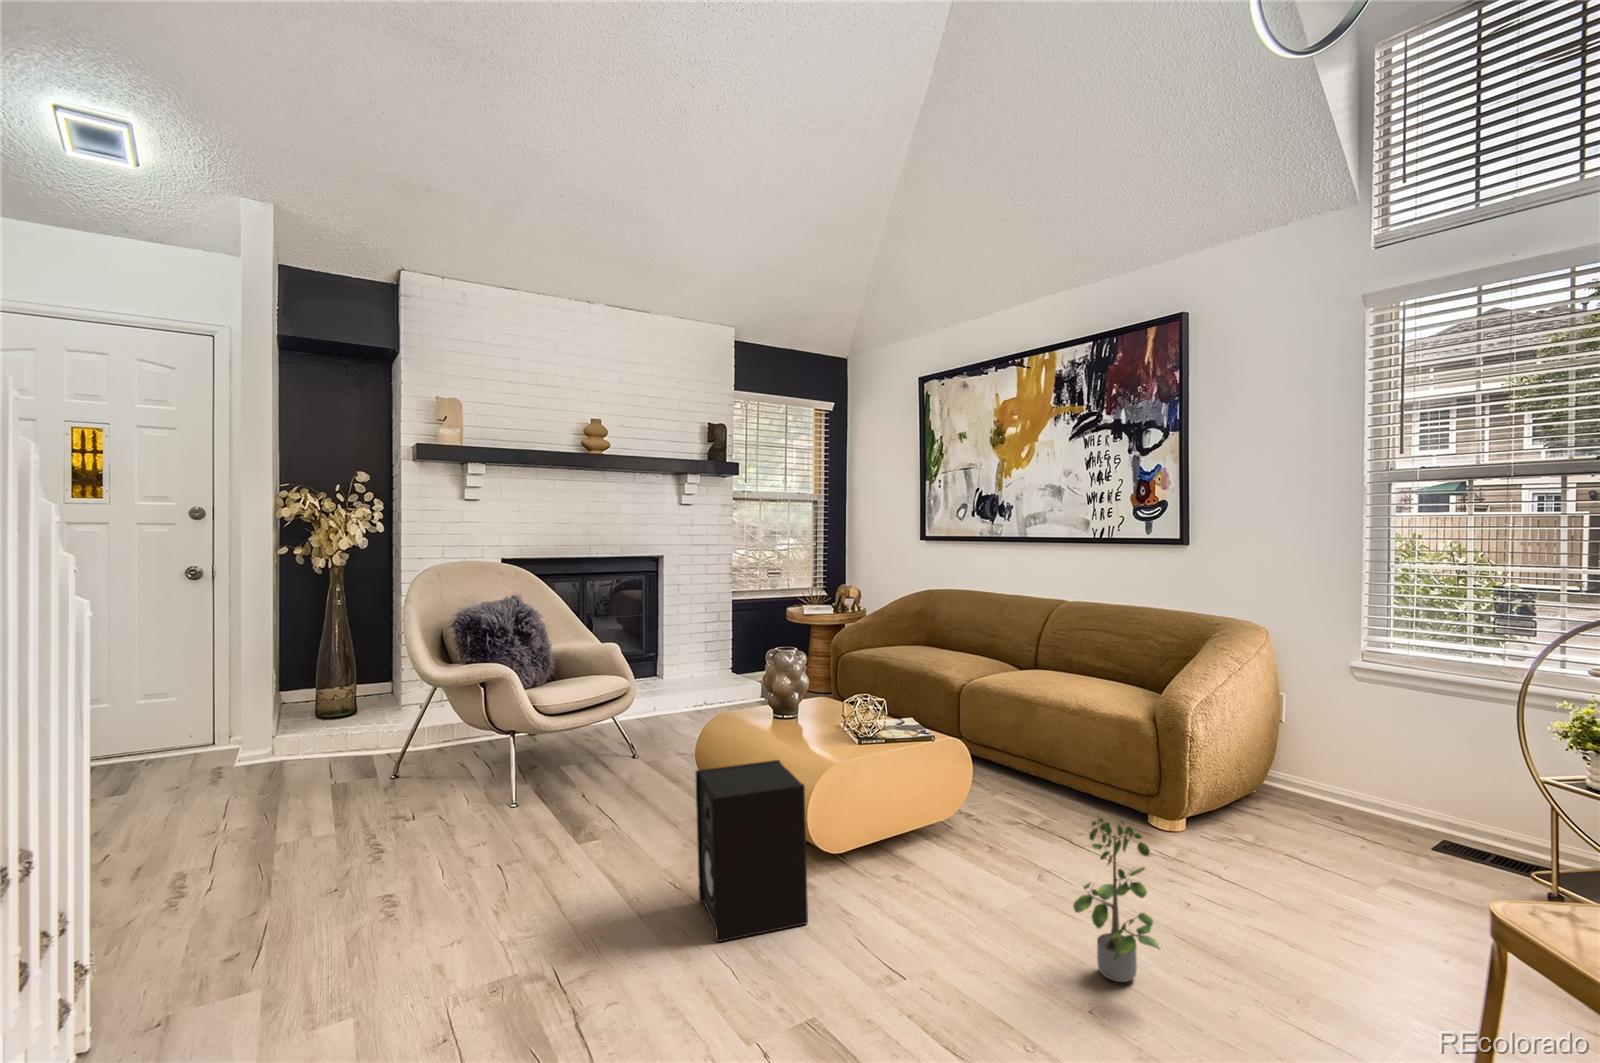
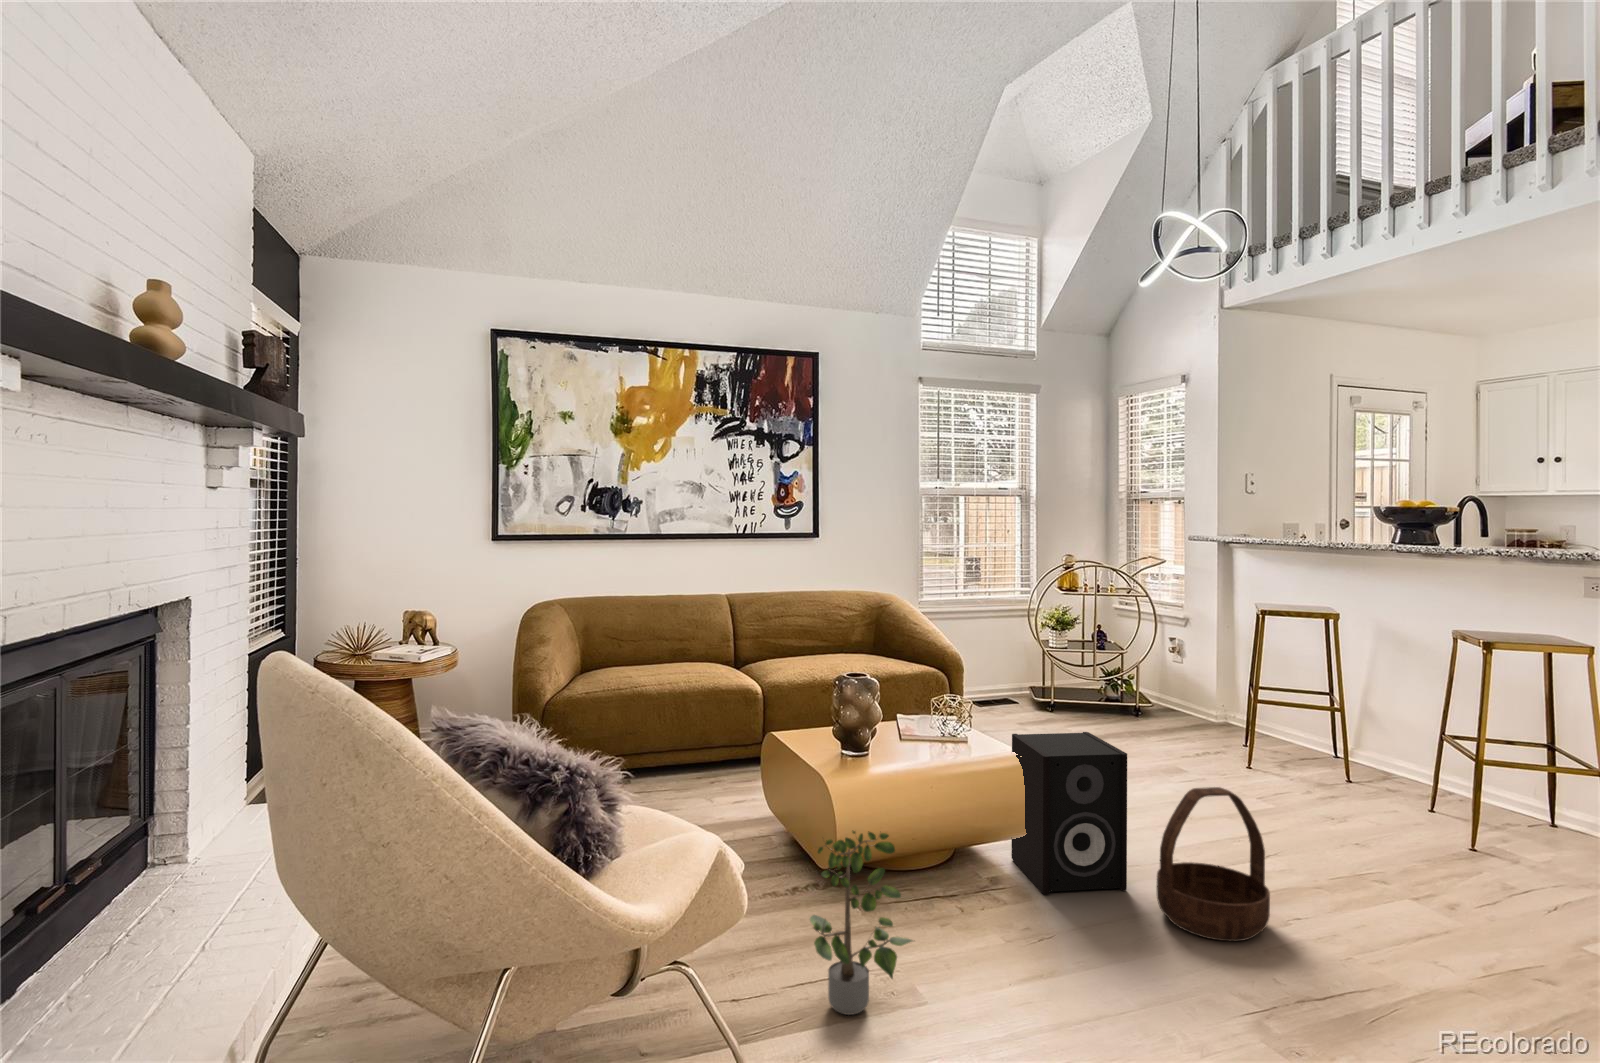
potted plant: present [1073,818,1159,982] -> present [810,831,912,1015]
basket: none [591,839,703,1014] -> present [1157,787,1270,941]

